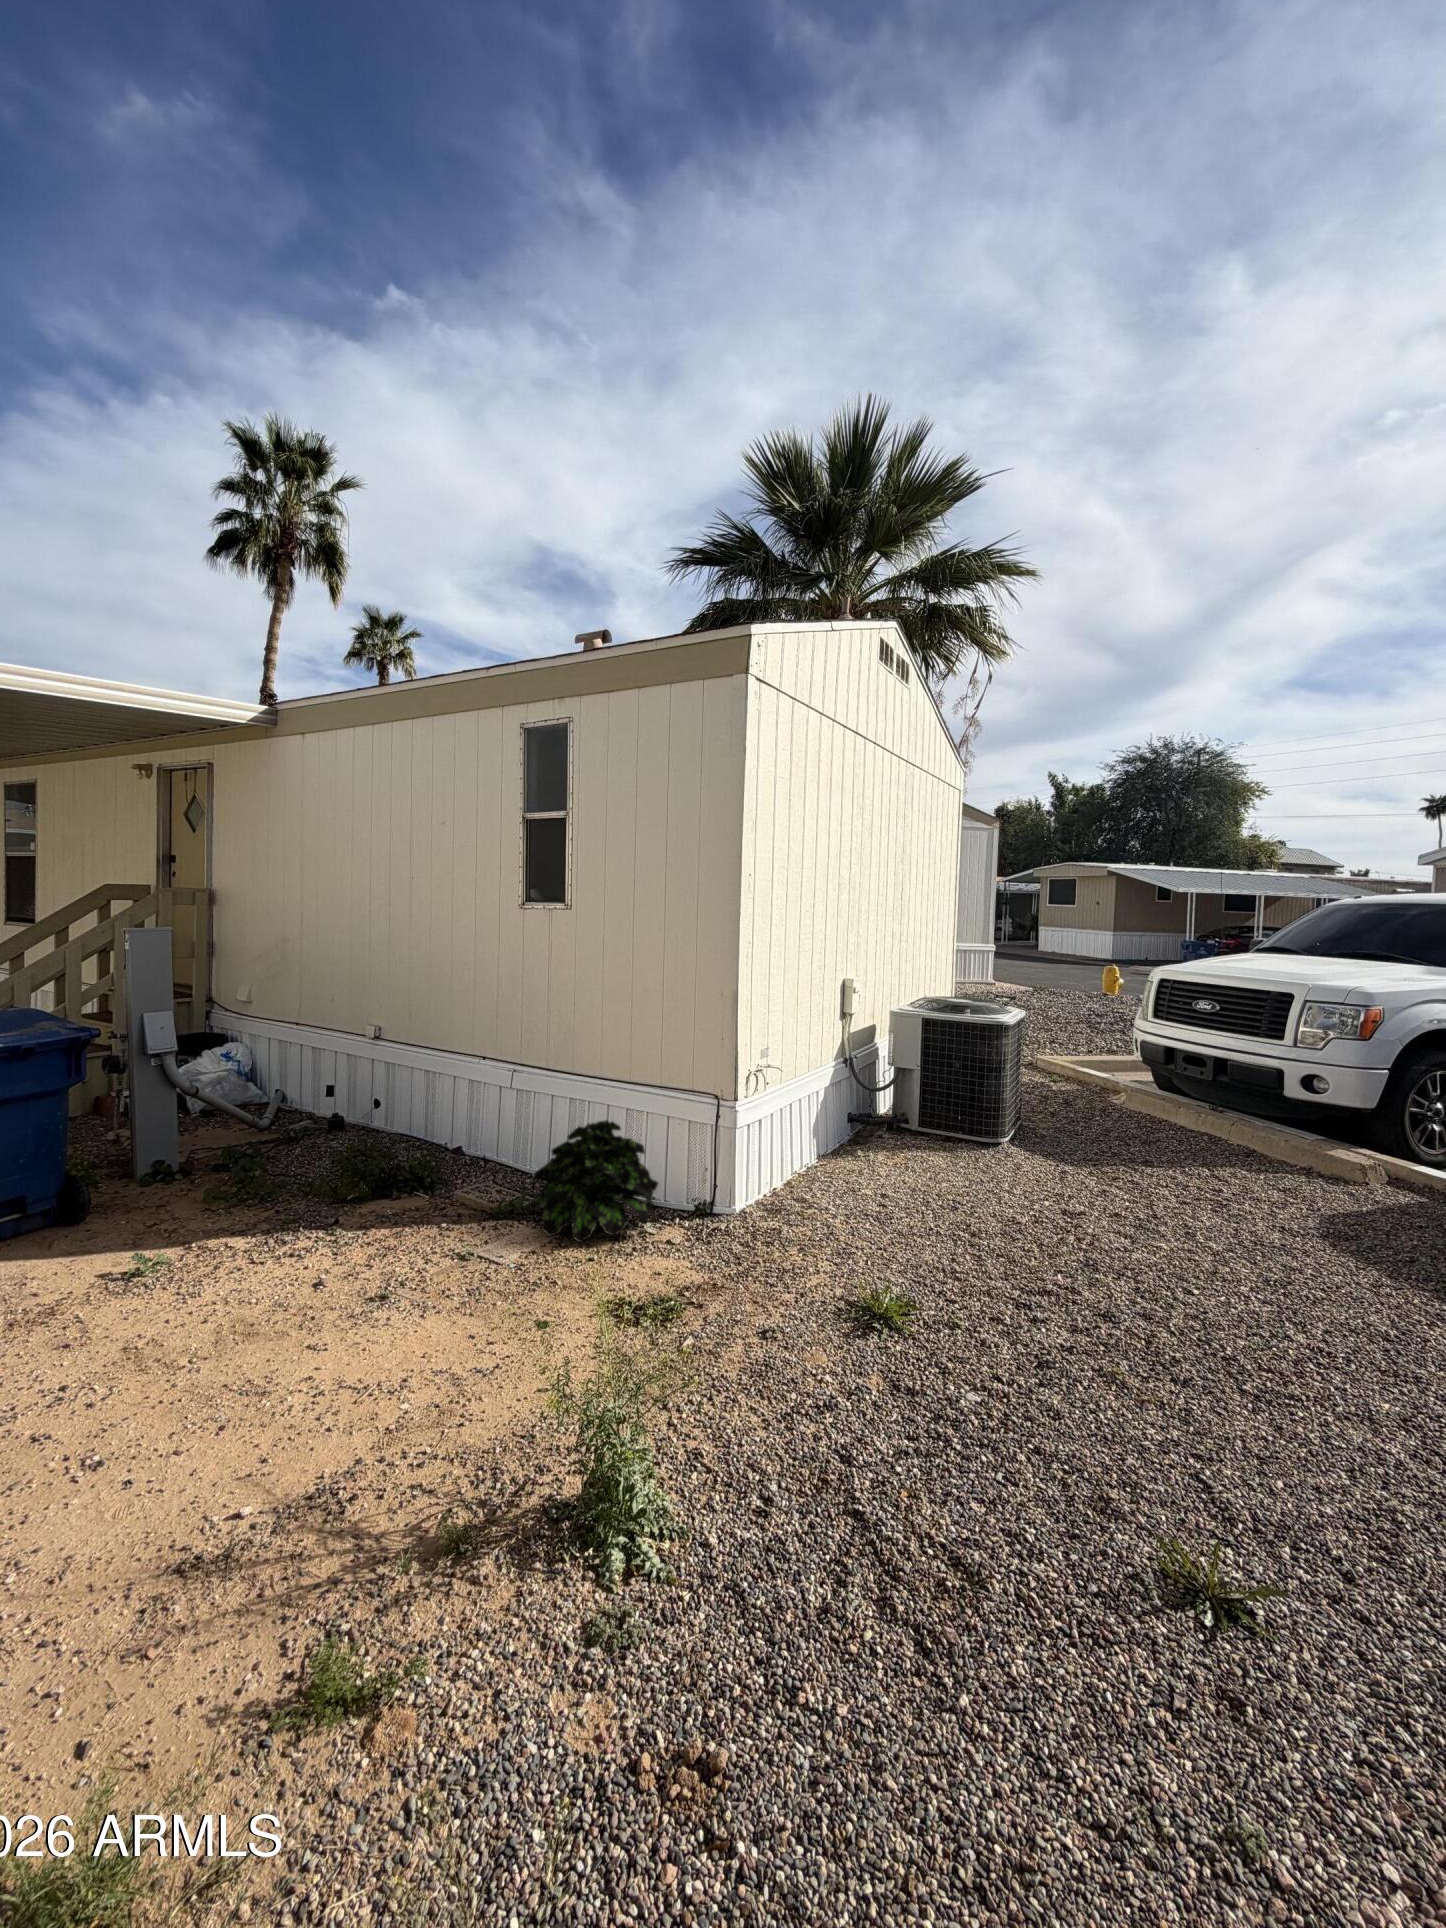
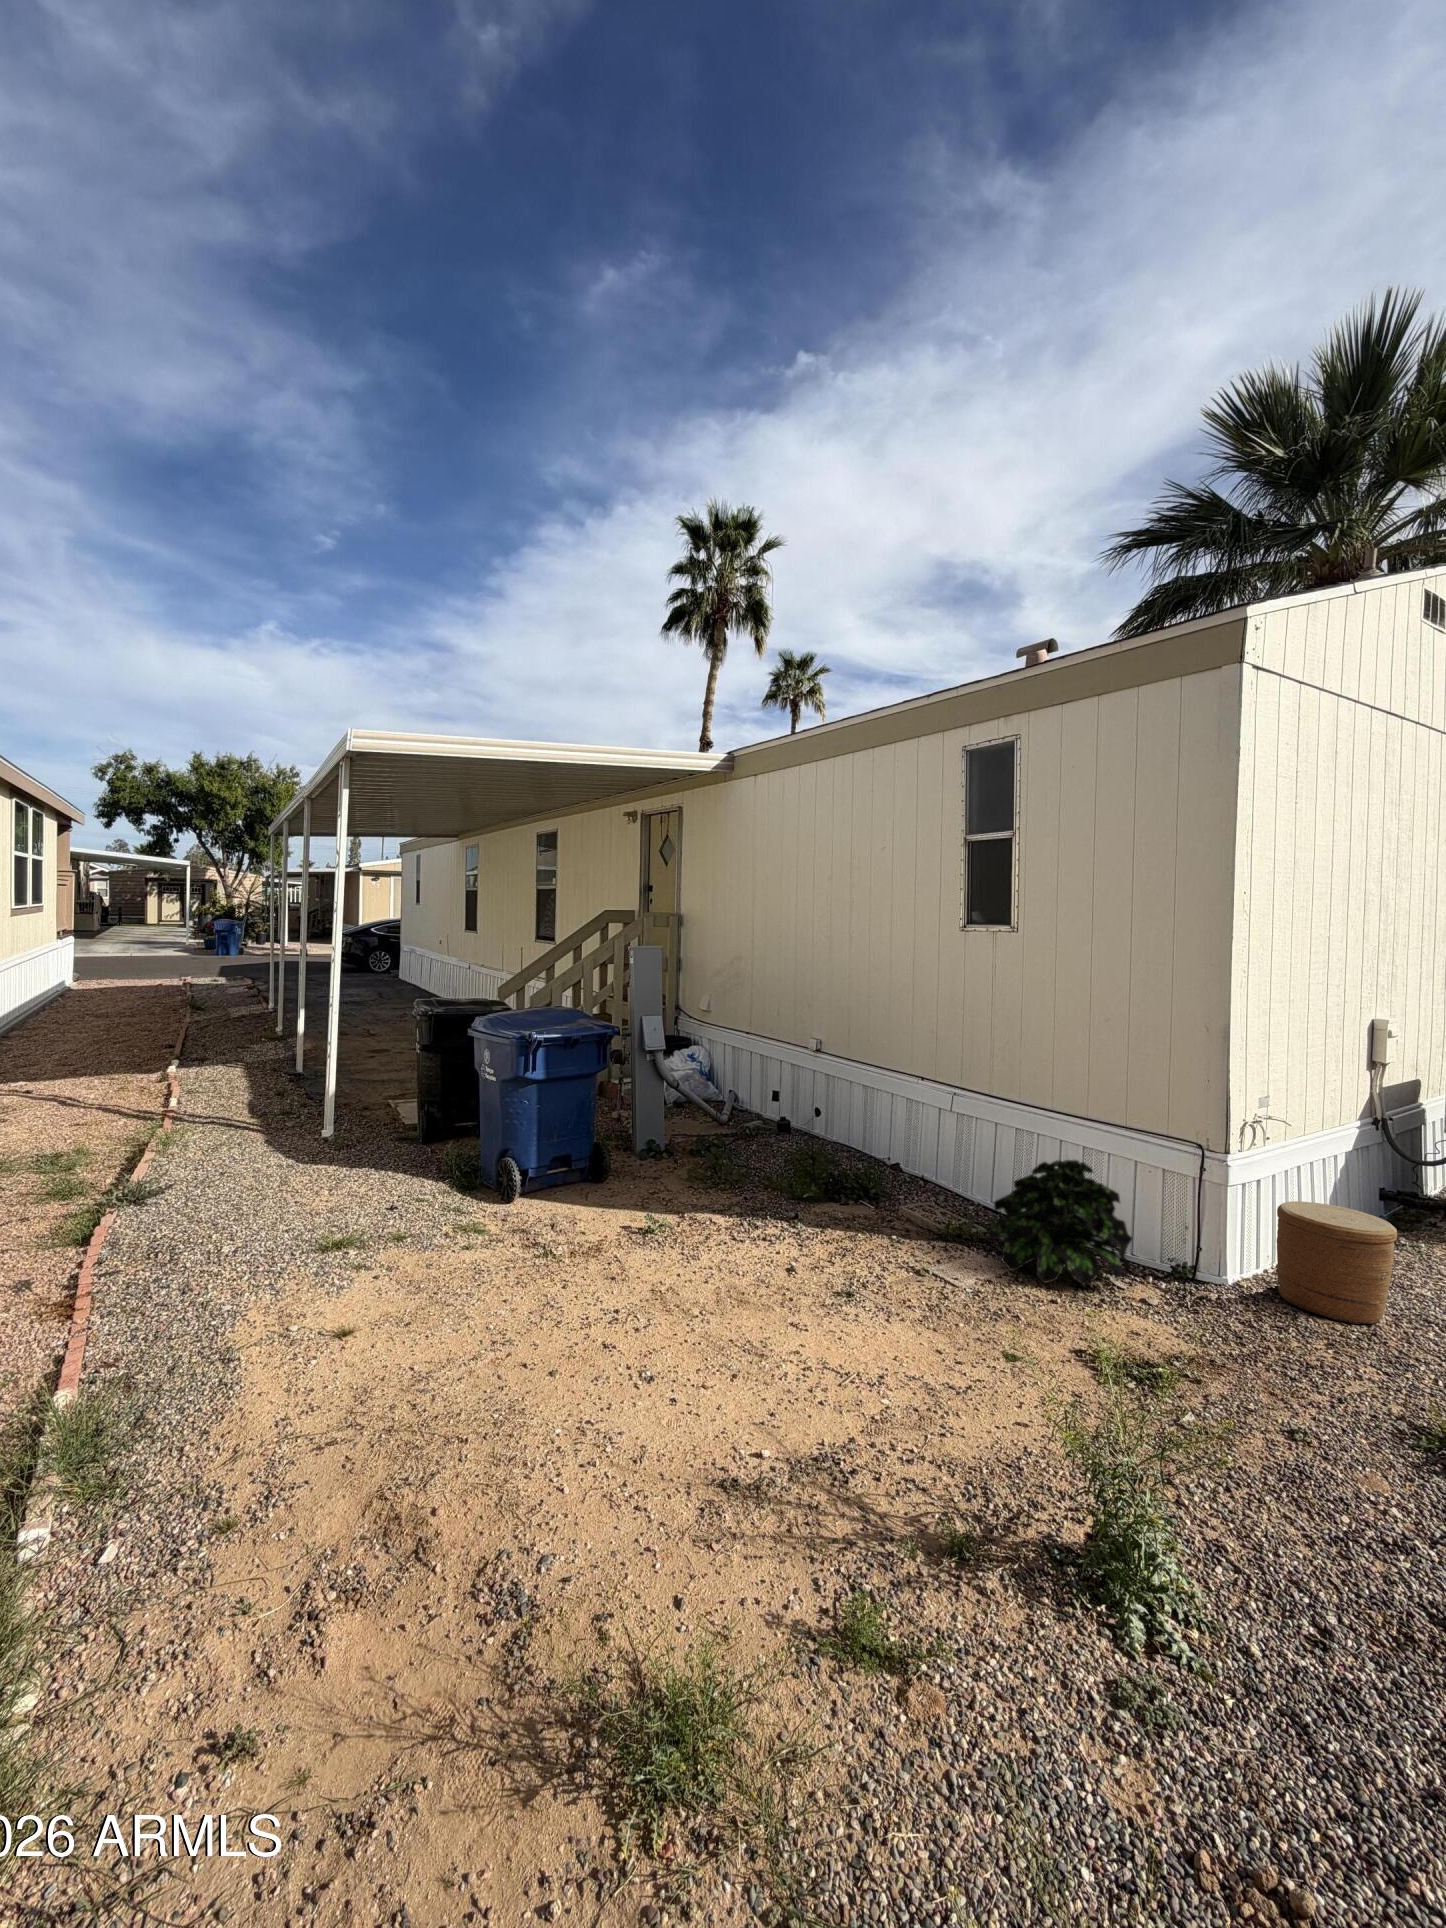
woven basket: none [769,1124,852,1221] -> present [1277,1201,1397,1324]

